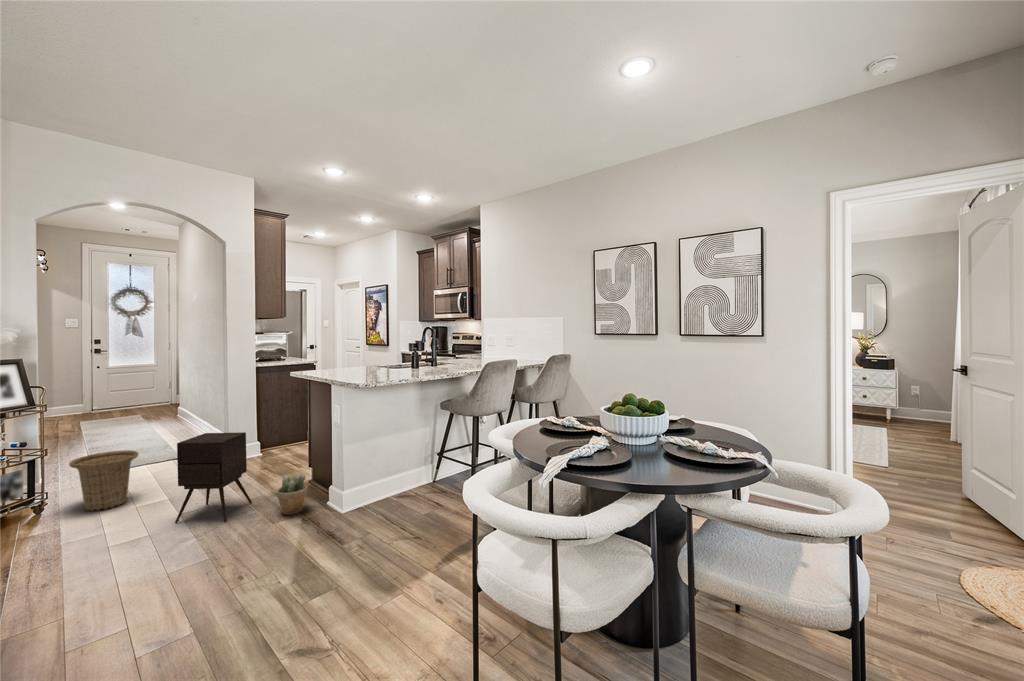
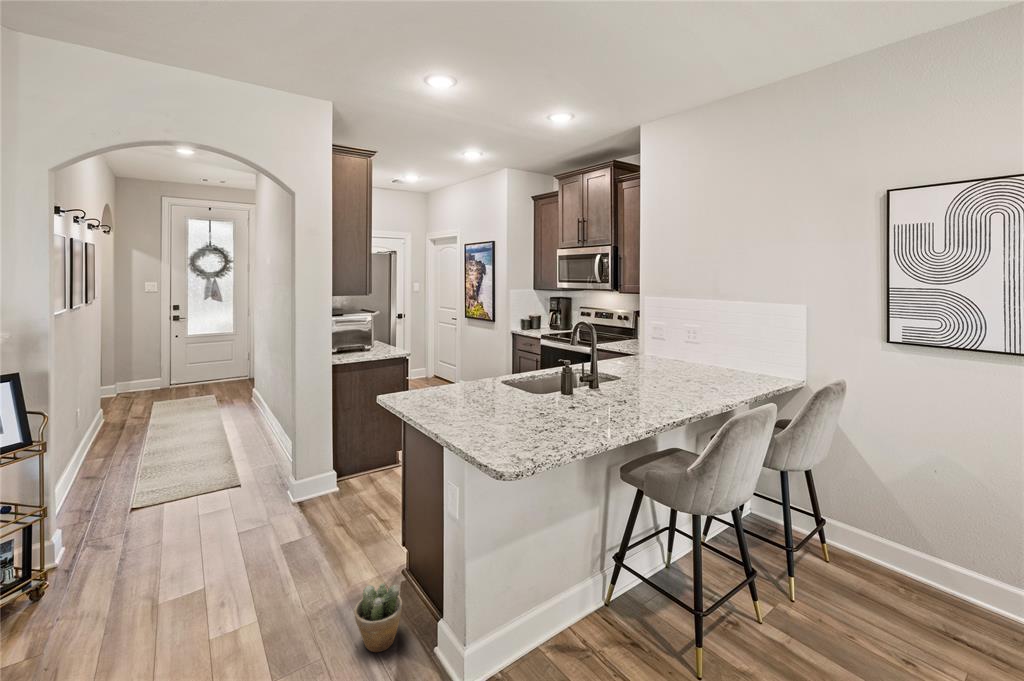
side table: present [175,432,252,523] -> none [201,494,321,658]
basket: present [69,450,138,511] -> none [72,496,170,593]

